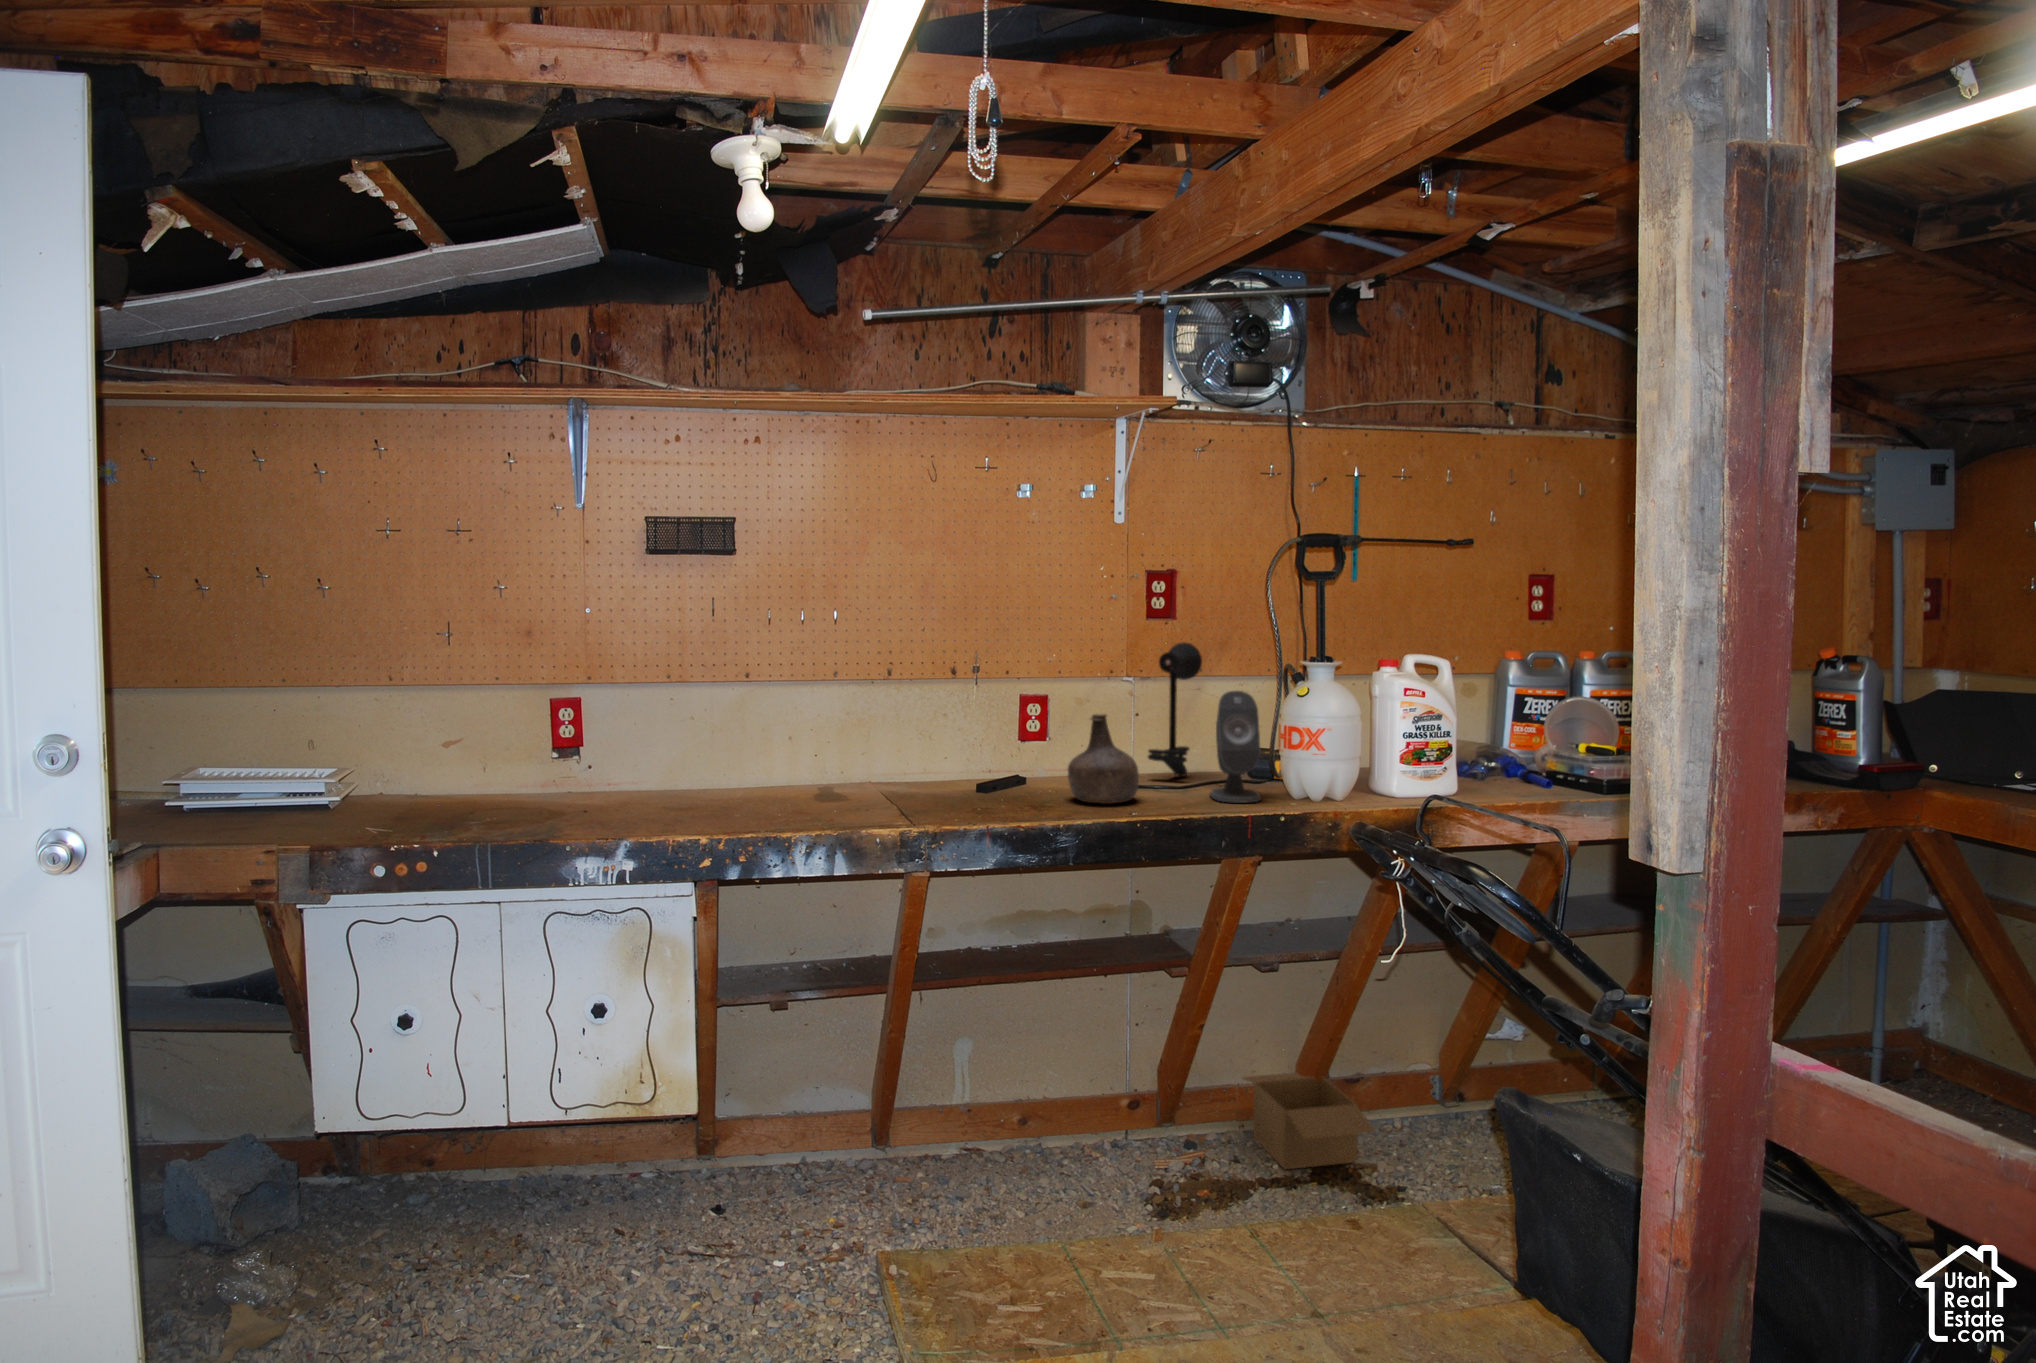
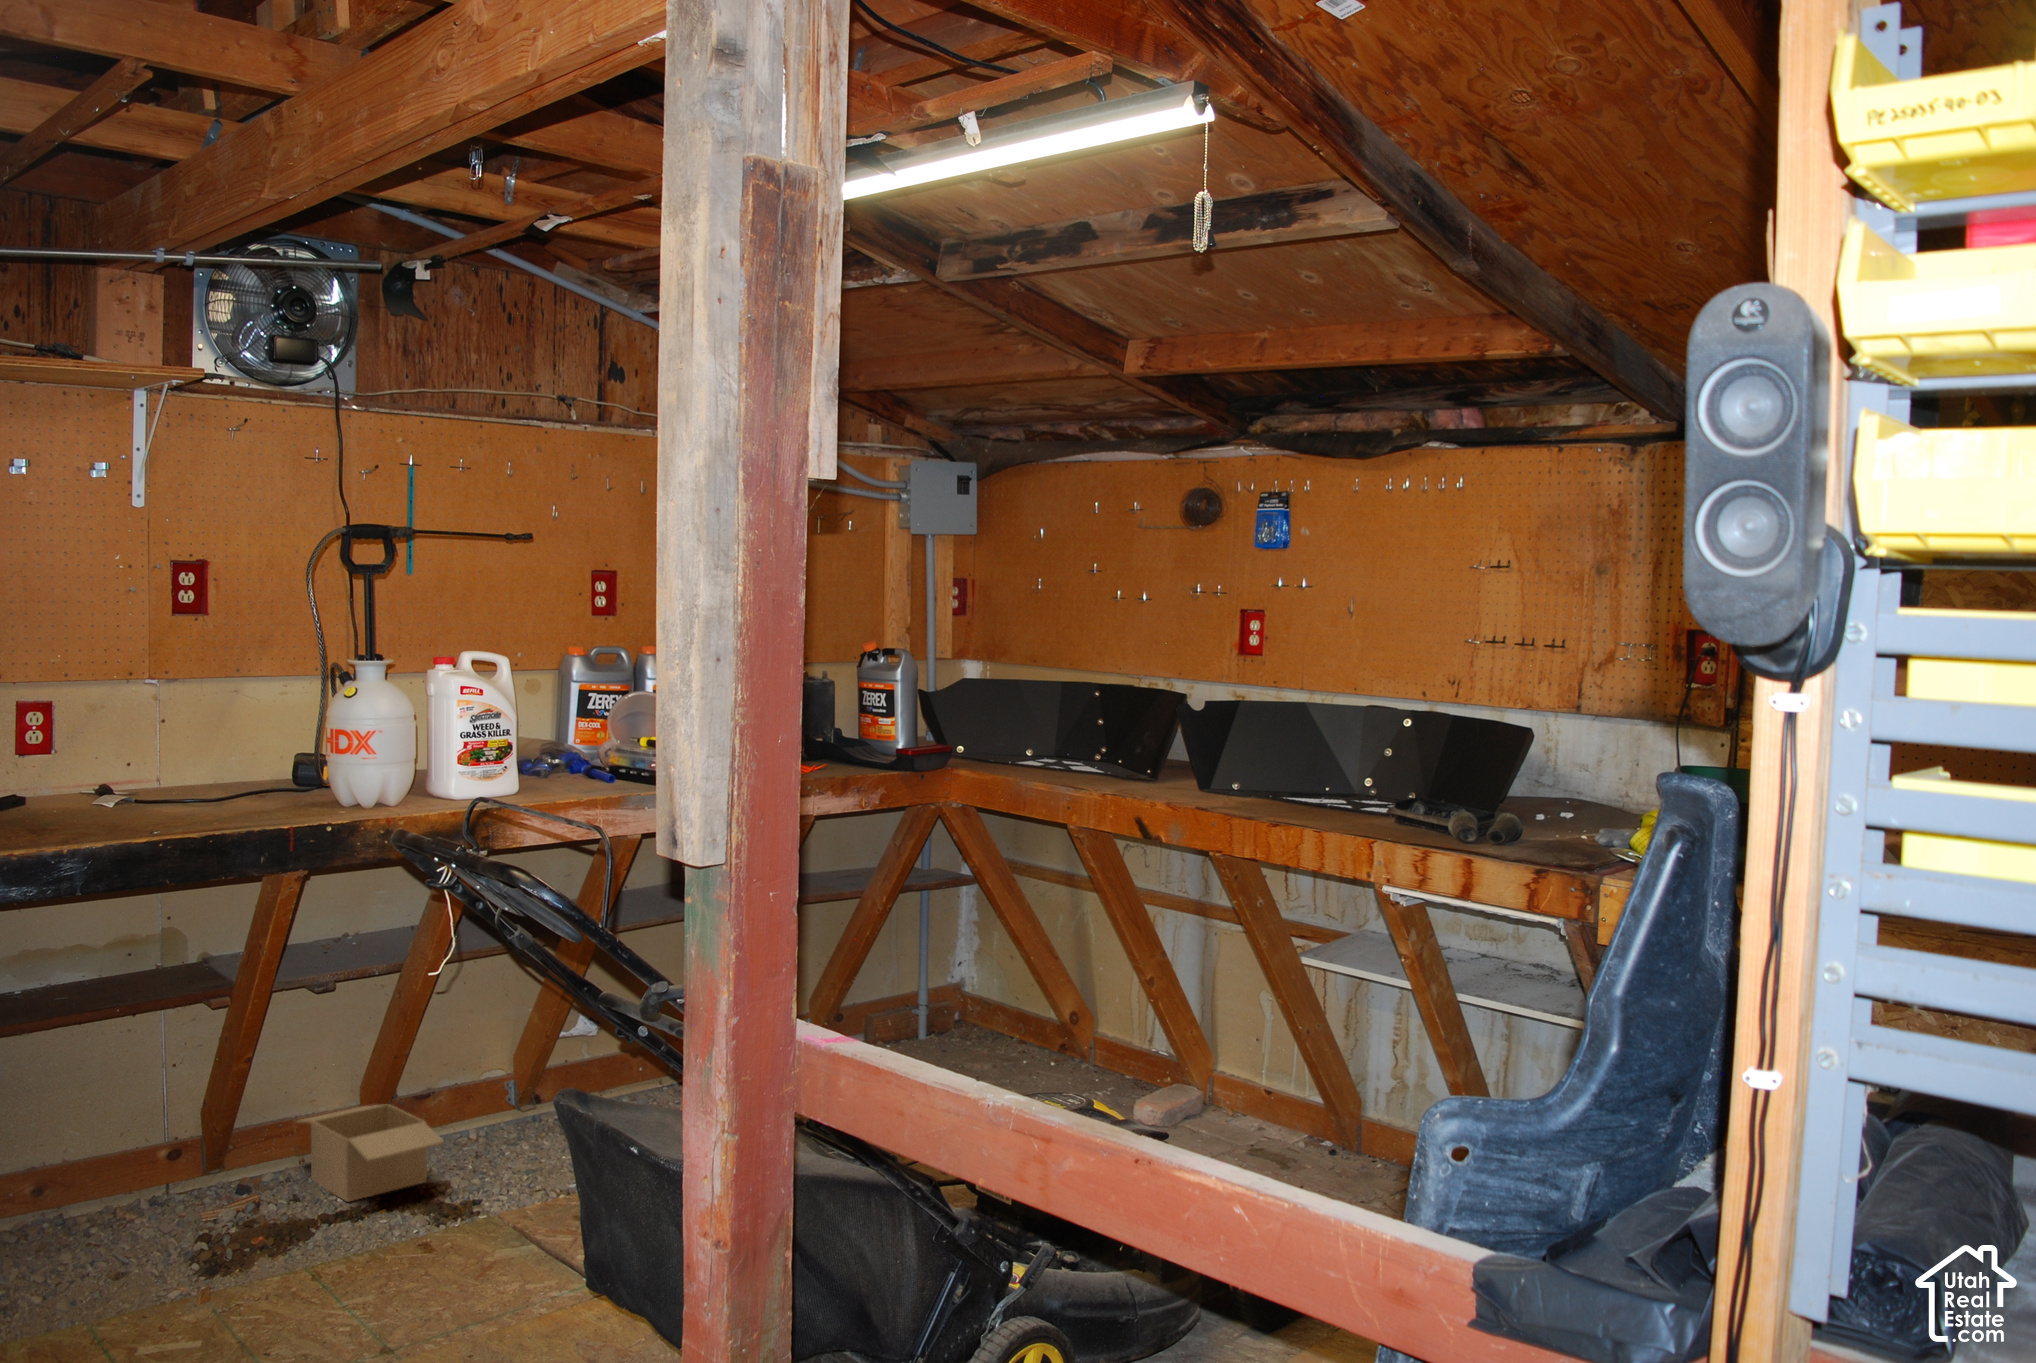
desk lamp: present [1148,642,1202,776] -> none [176,642,241,791]
speaker: present [1210,691,1261,803] -> none [254,694,313,812]
bottle: present [1068,714,1139,804] -> none [82,724,171,822]

